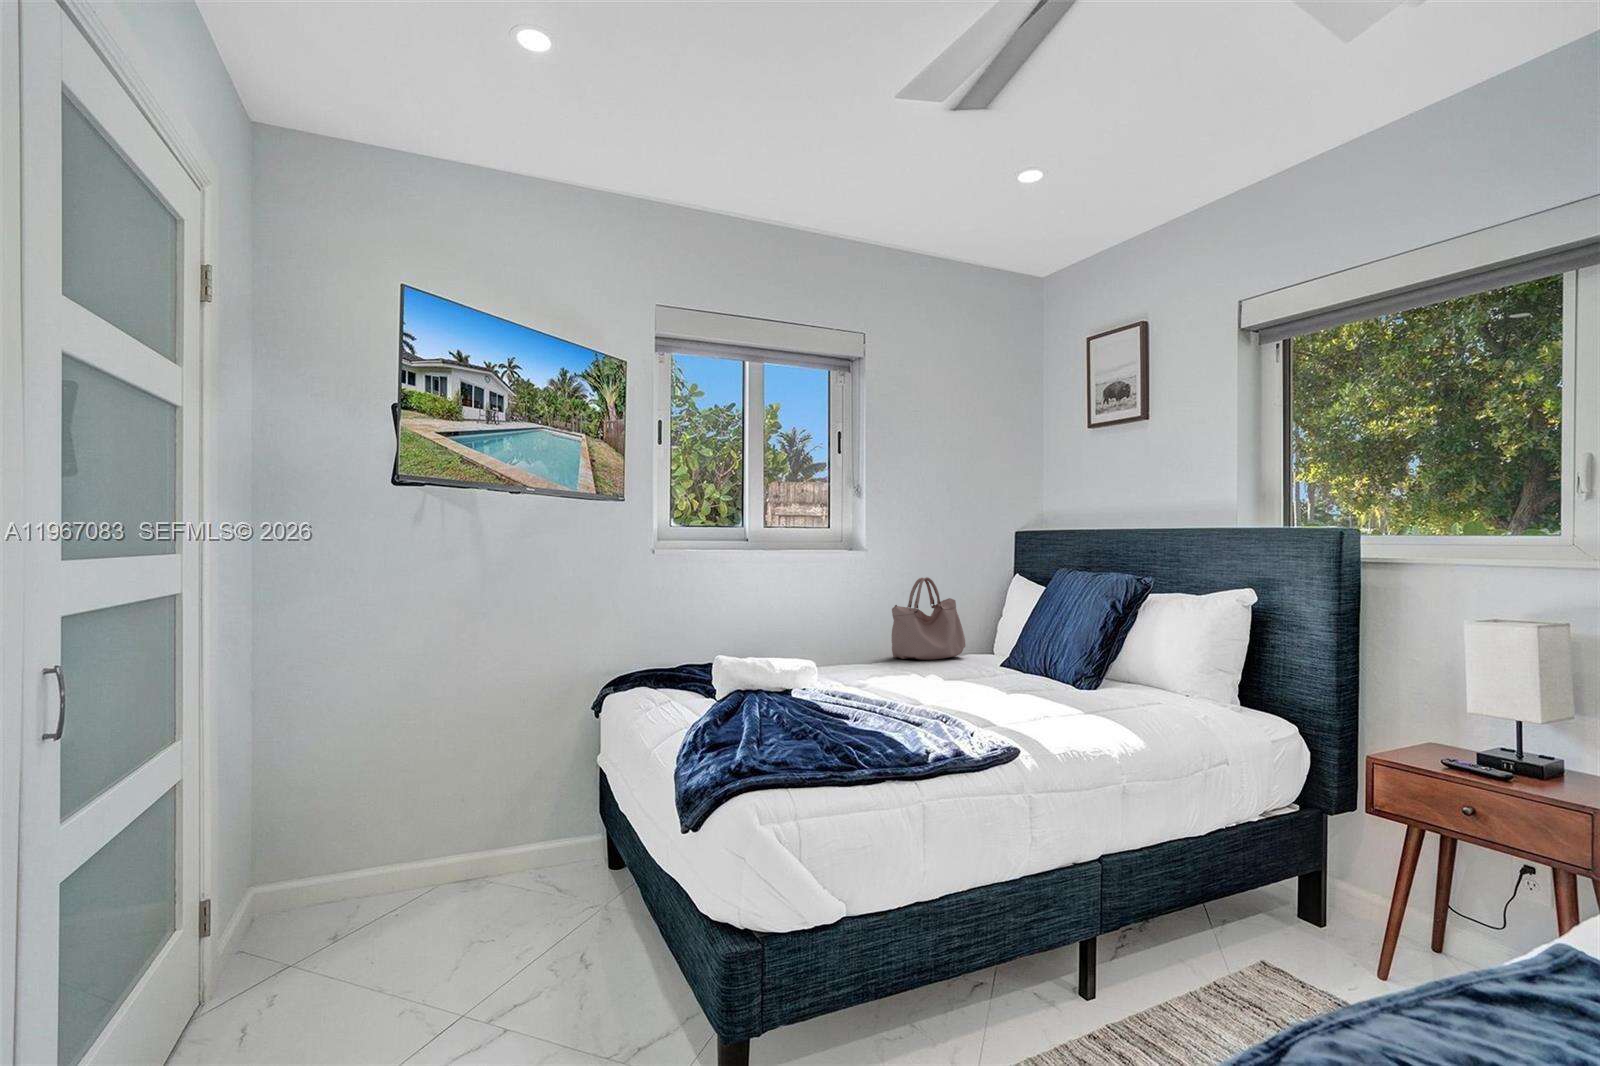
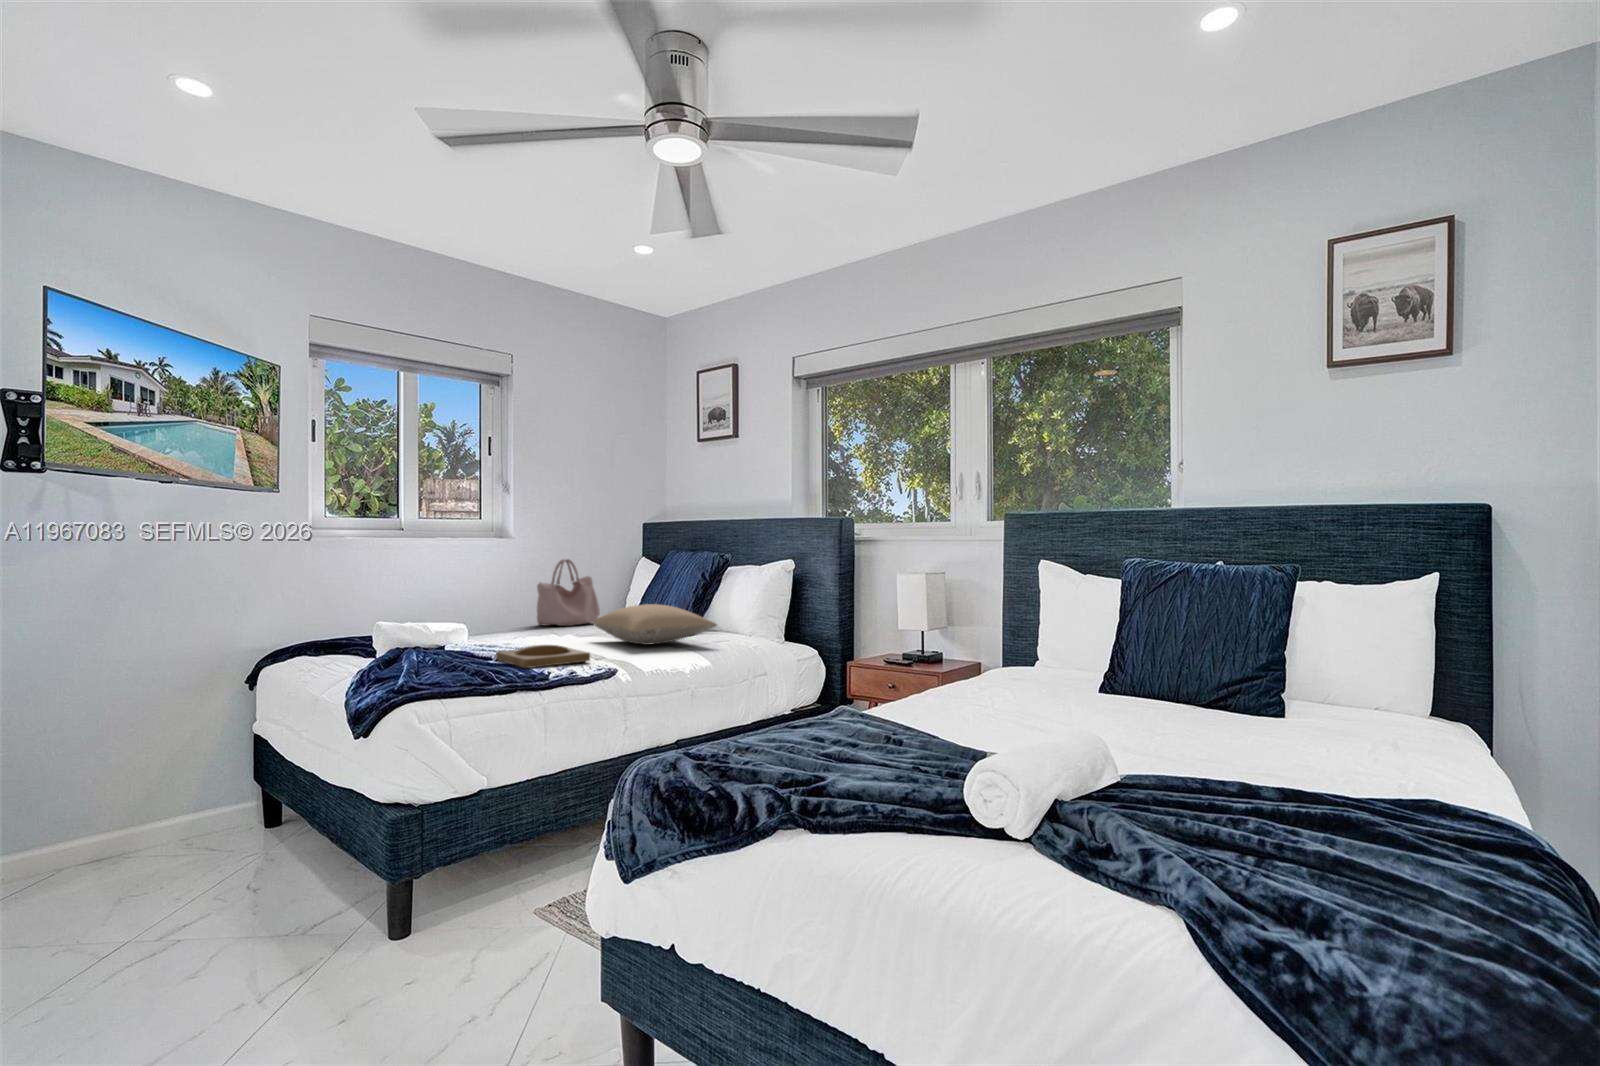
pillow: none [968,646,1147,702] -> present [593,604,717,645]
tray: none [853,702,980,741] -> present [496,645,590,668]

